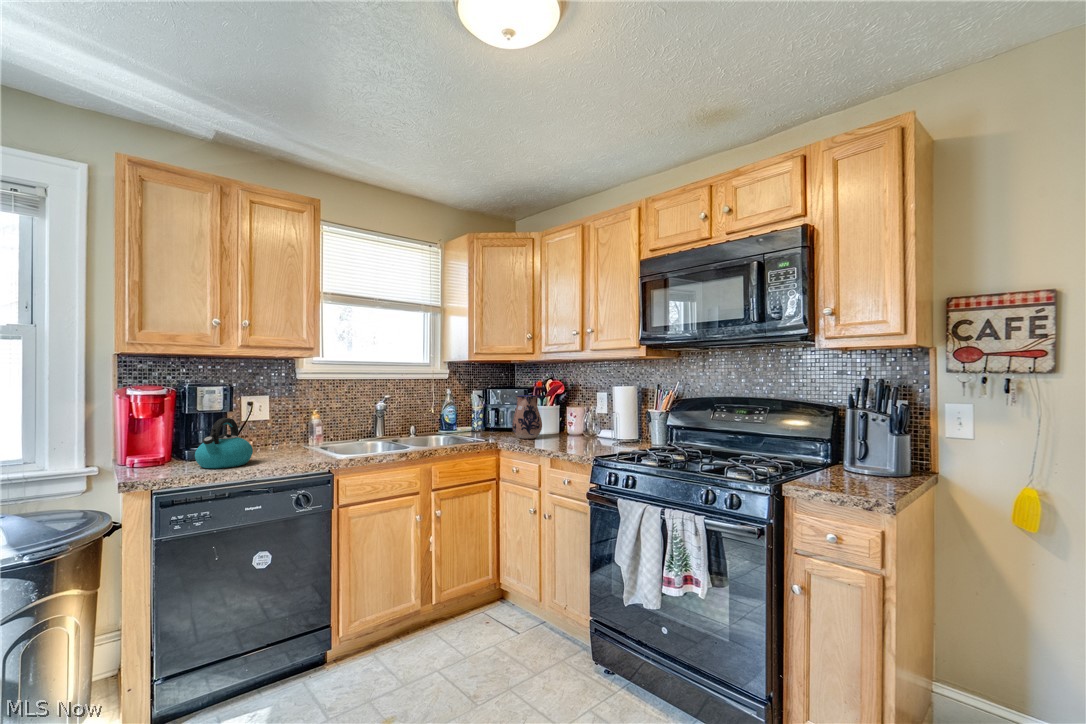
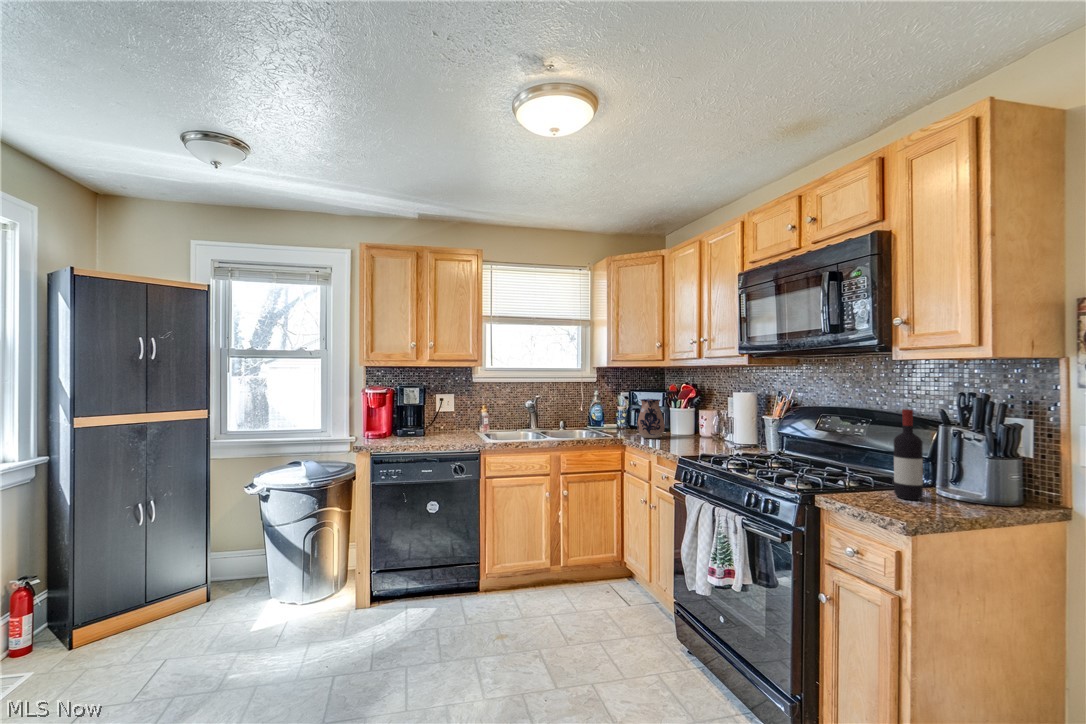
wine bottle: none [842,394,868,480] -> present [894,409,923,500]
kettle: present [195,418,253,468] -> none [400,409,434,443]

